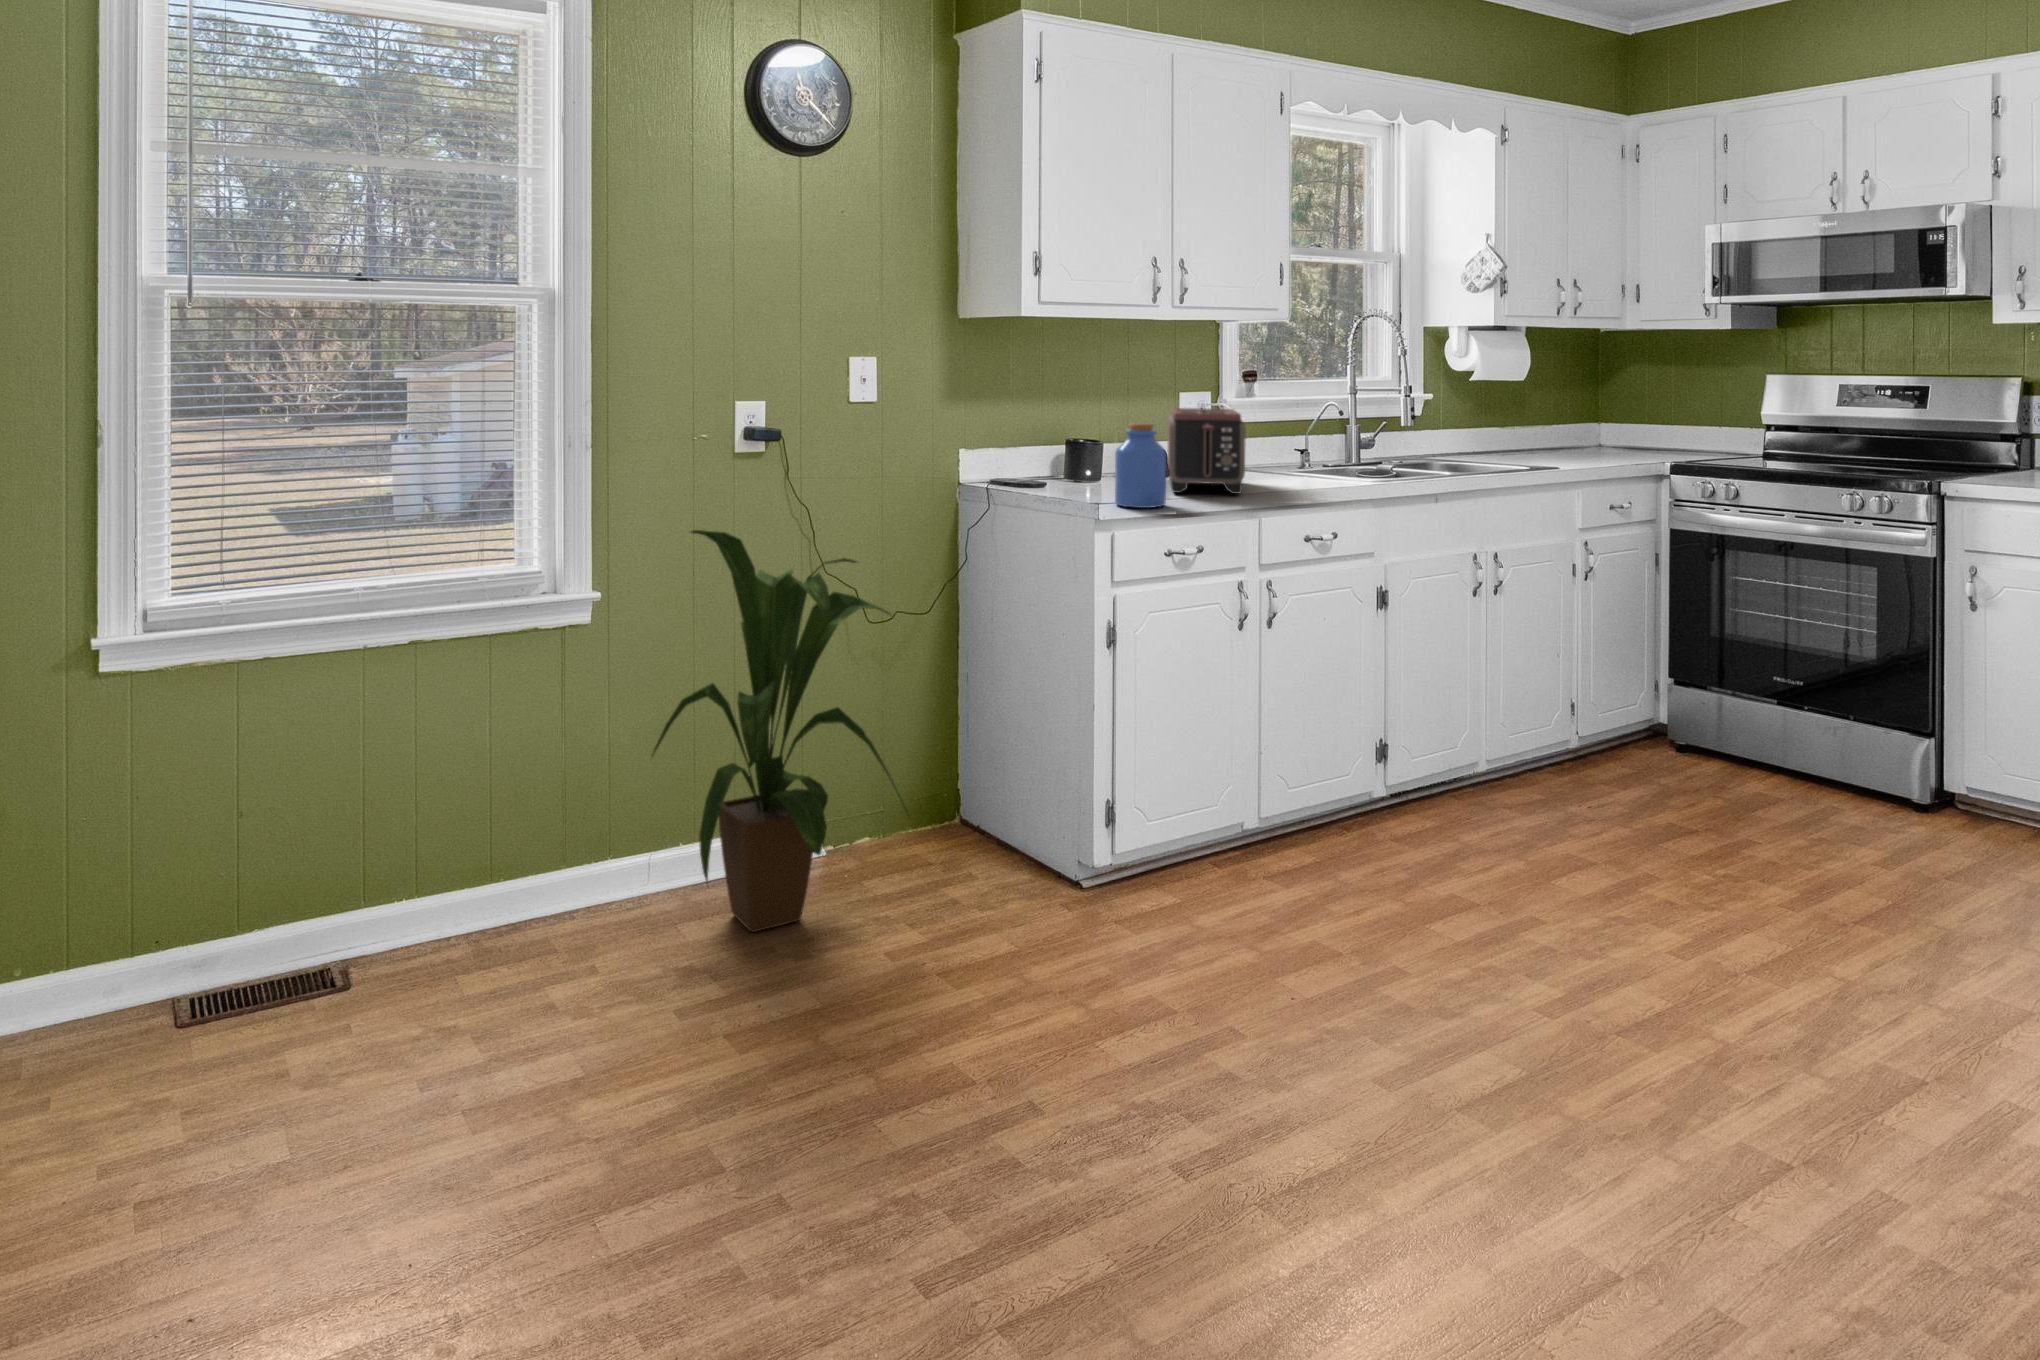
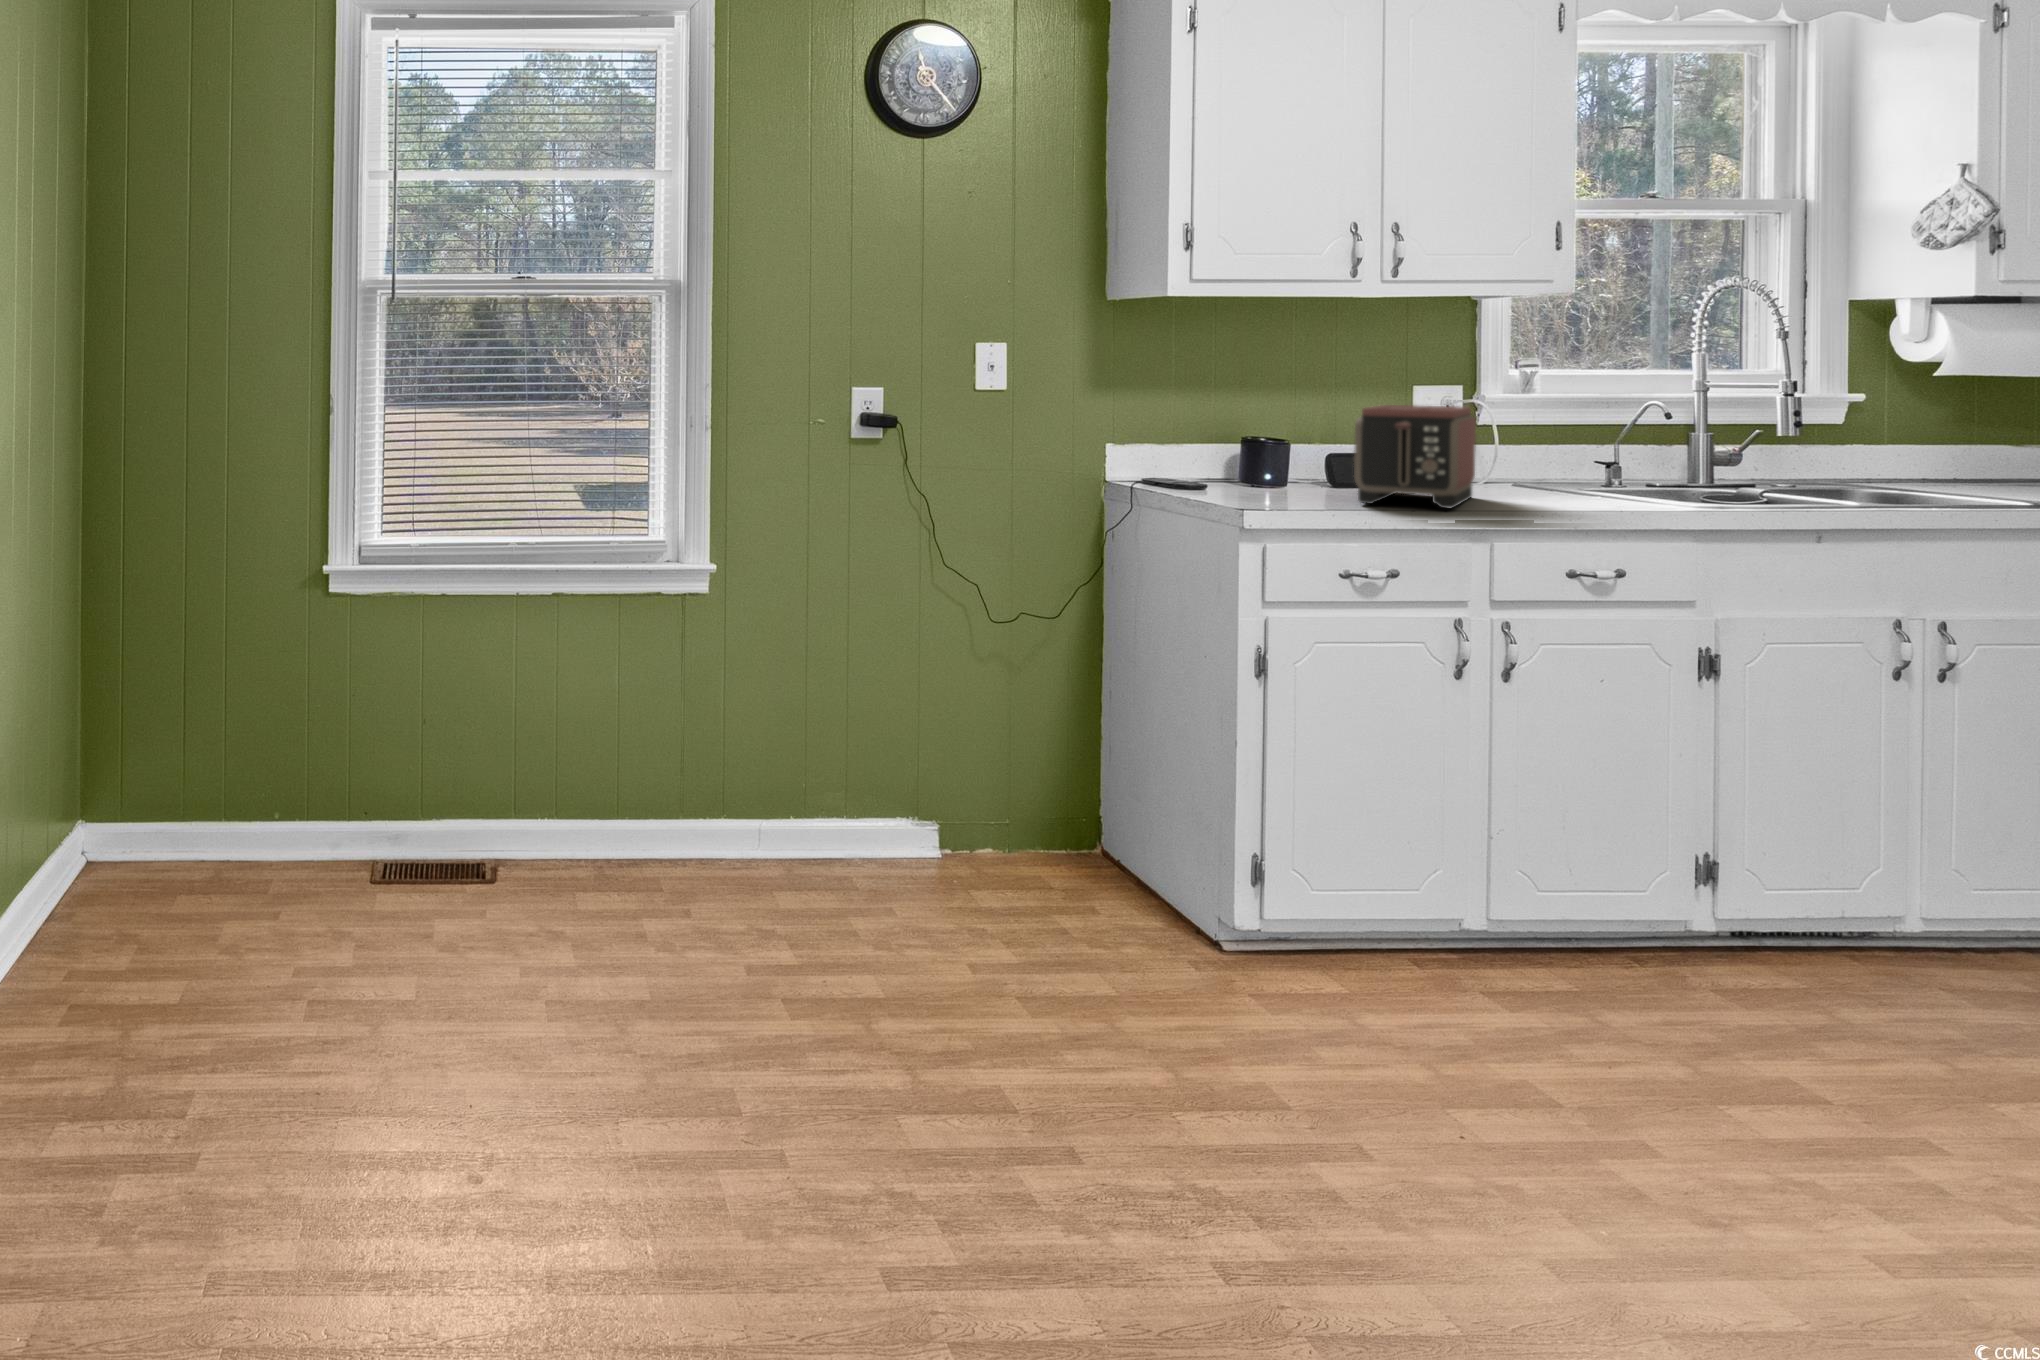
jar: present [1115,423,1166,508] -> none [1264,417,1332,515]
house plant: present [652,530,908,932] -> none [759,506,1015,912]

